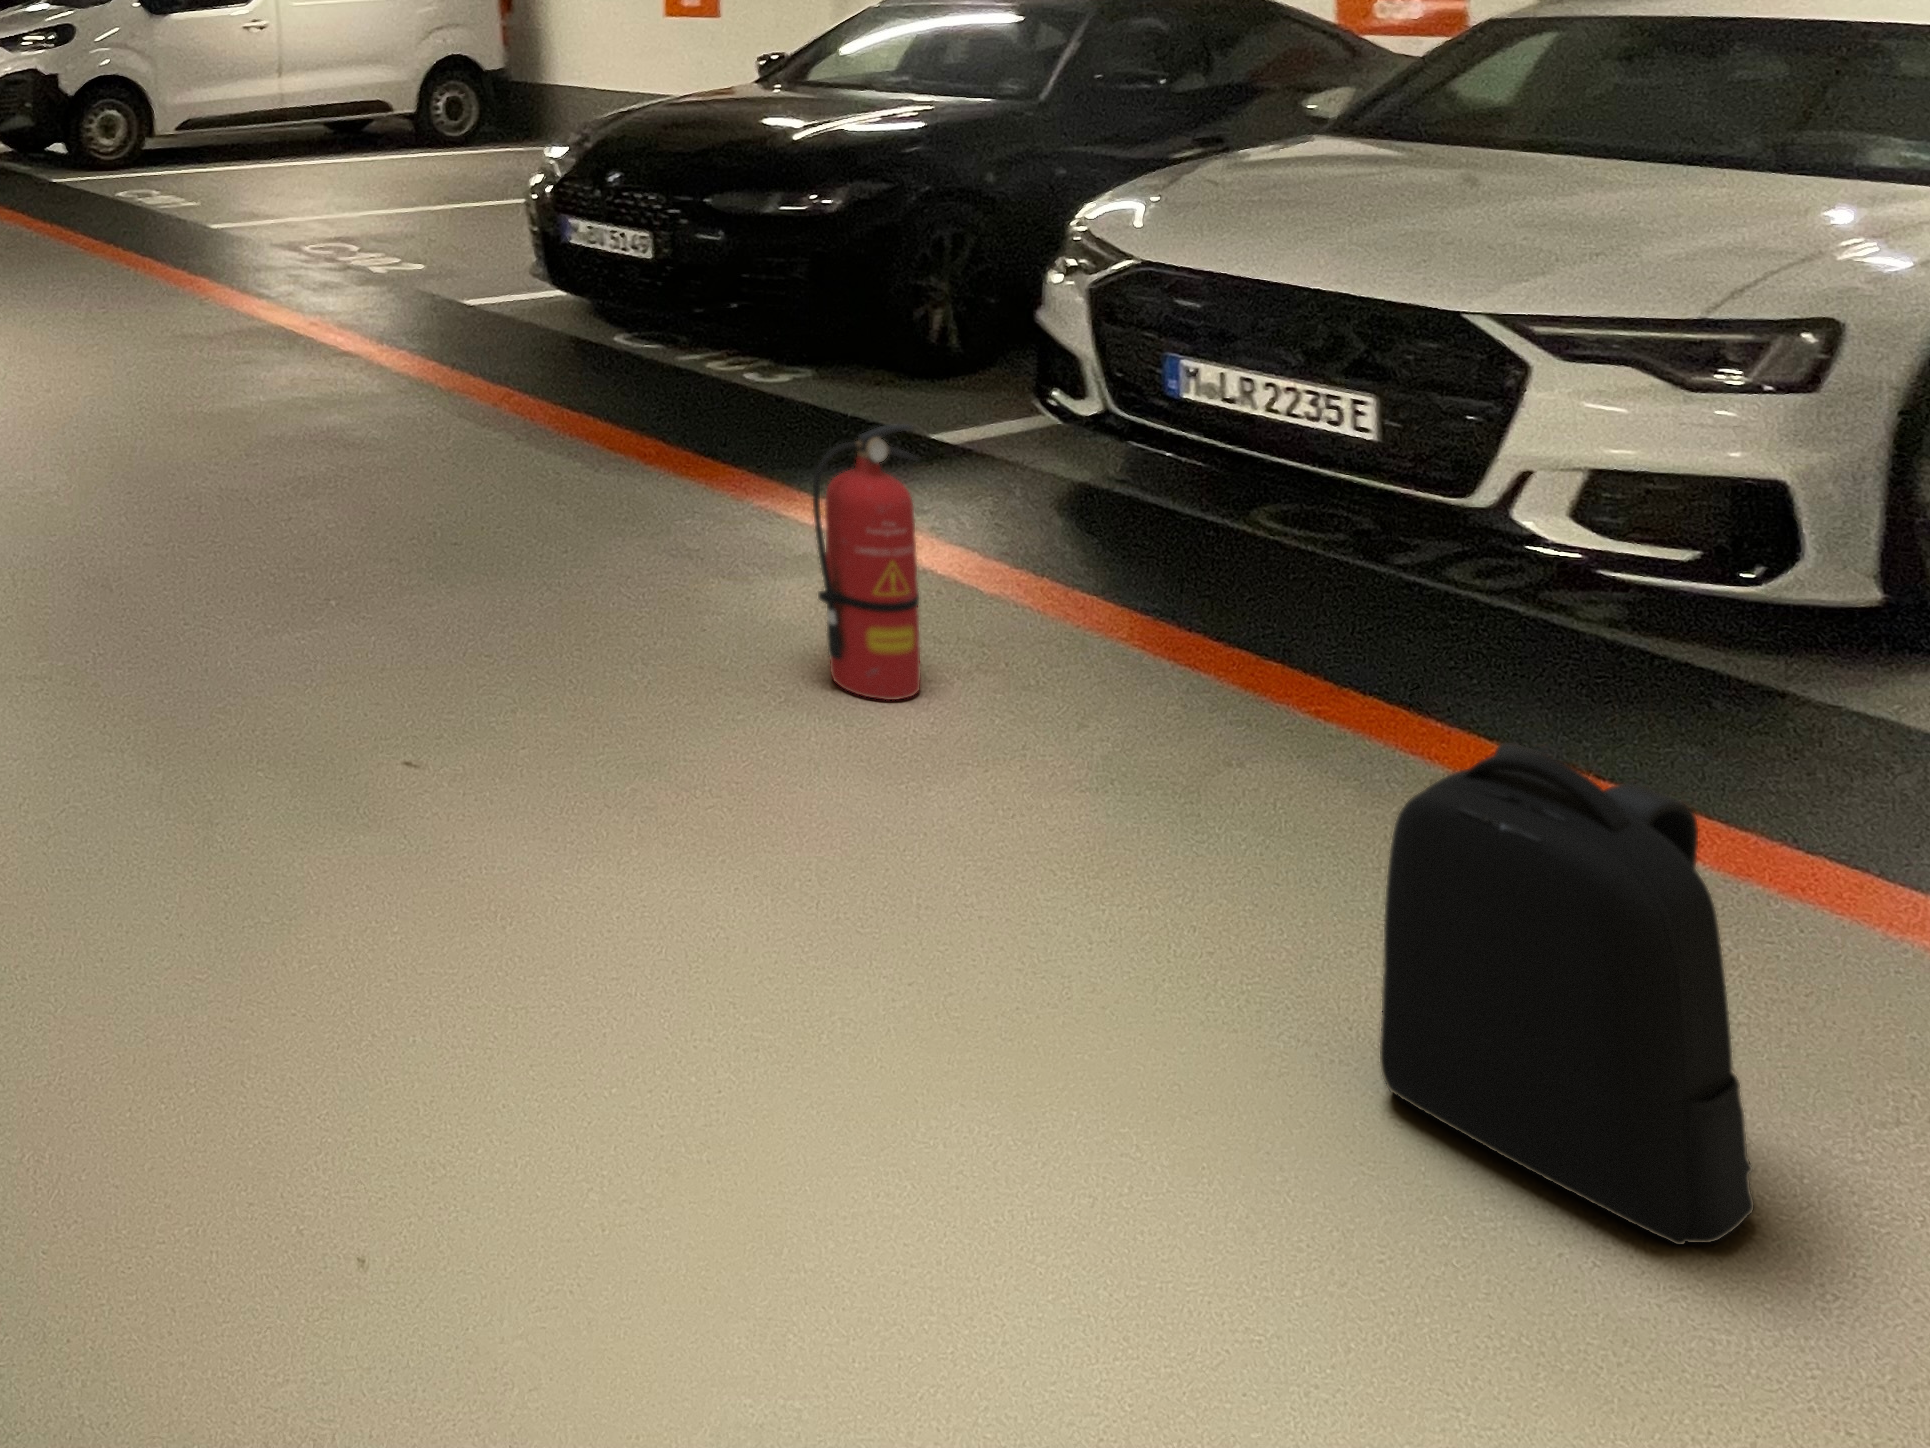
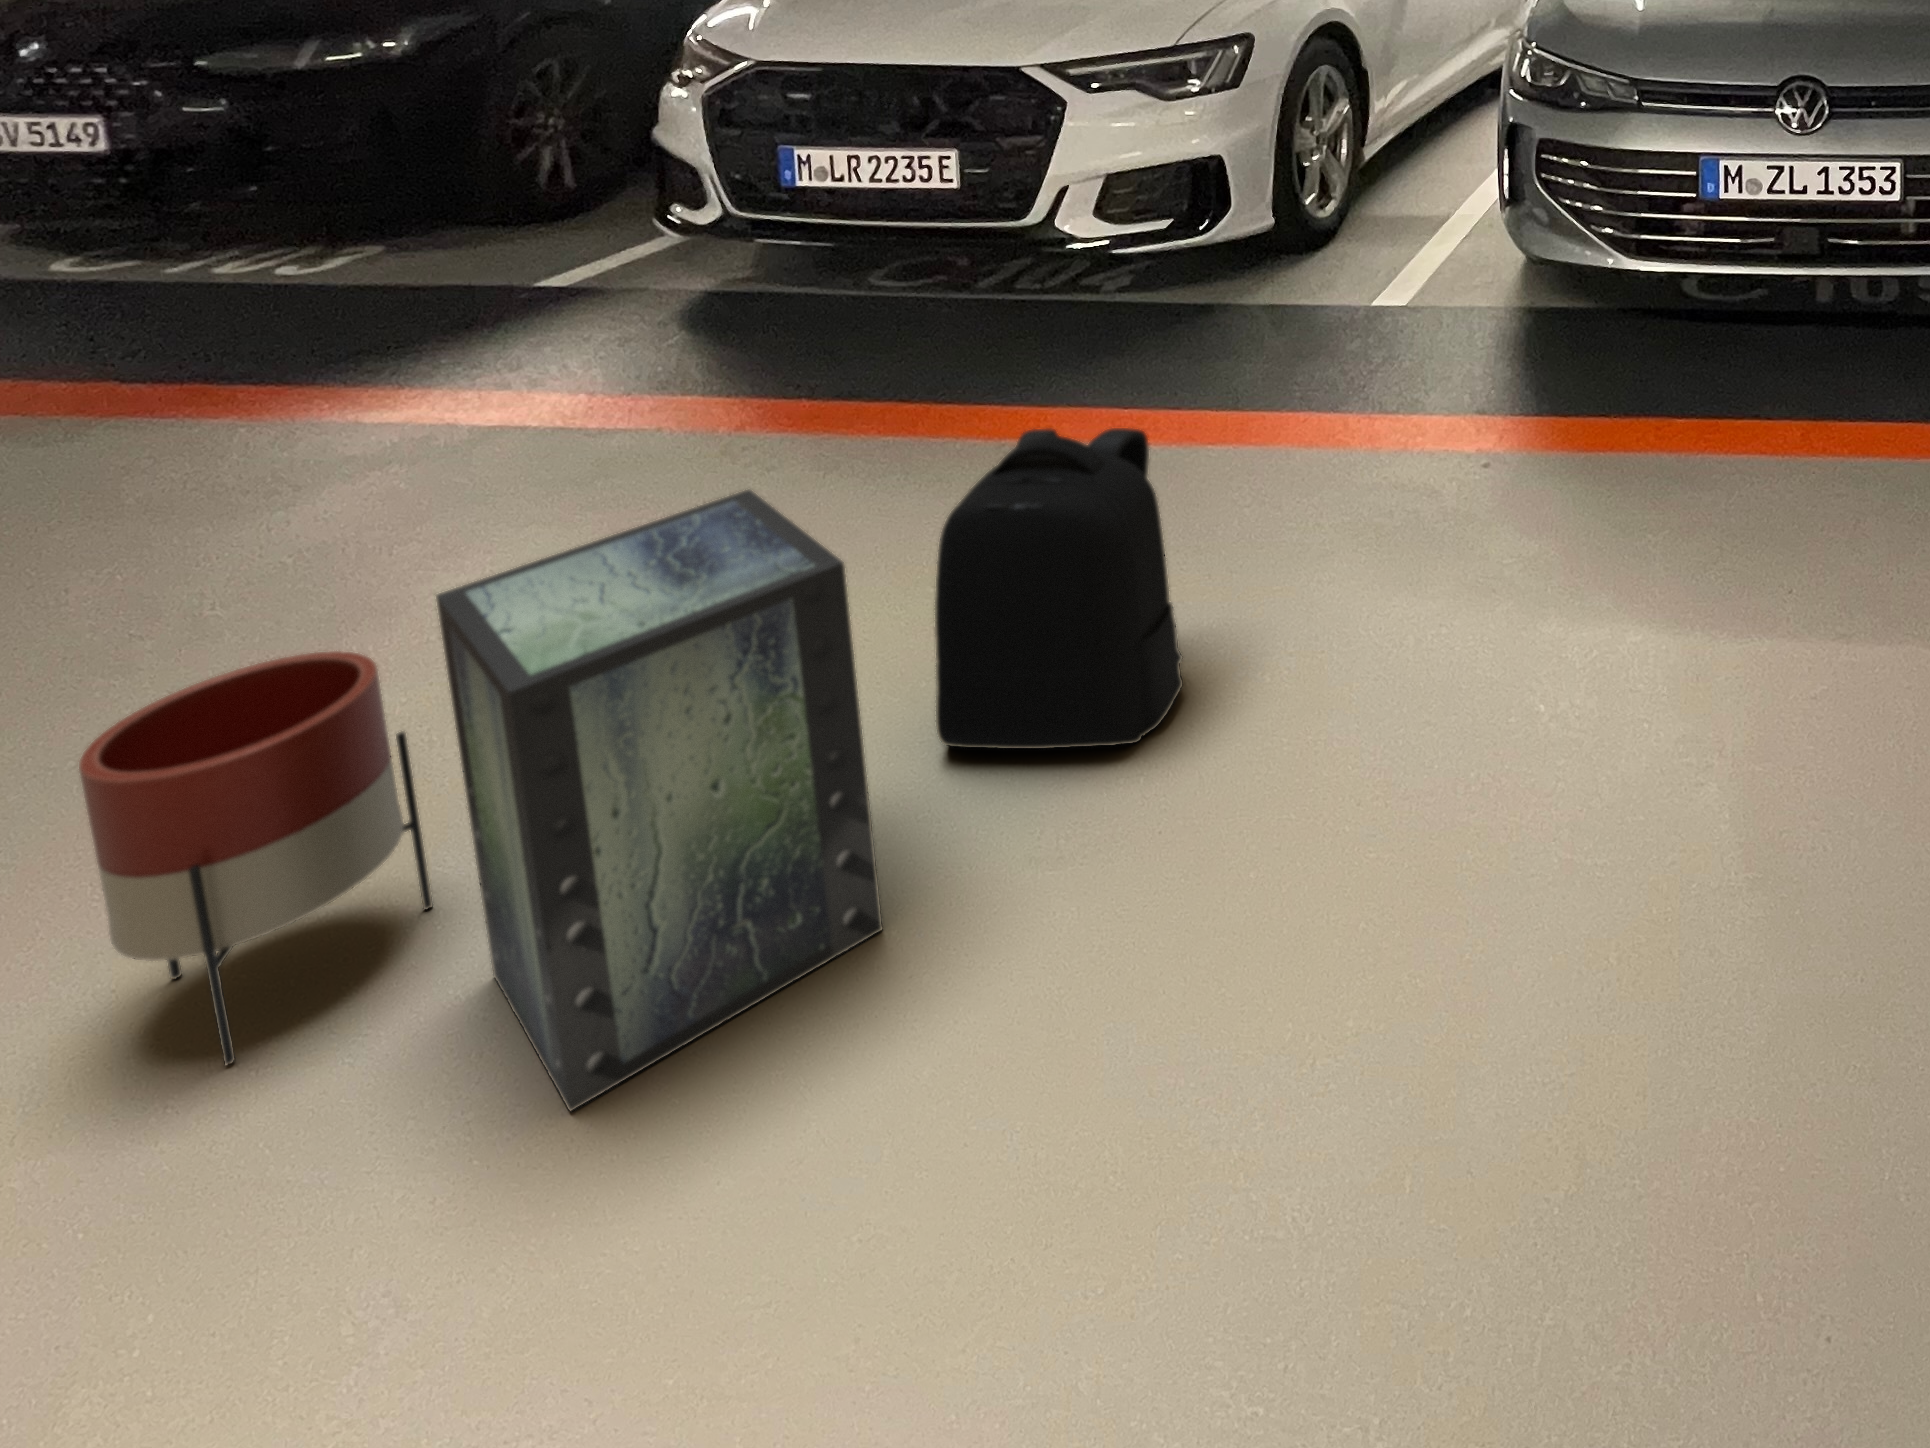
fire extinguisher: present [813,424,920,700] -> none [315,302,496,616]
storage box: none [935,658,1327,1252] -> present [436,490,882,1111]
planter: none [706,665,897,990] -> present [79,651,432,1065]

